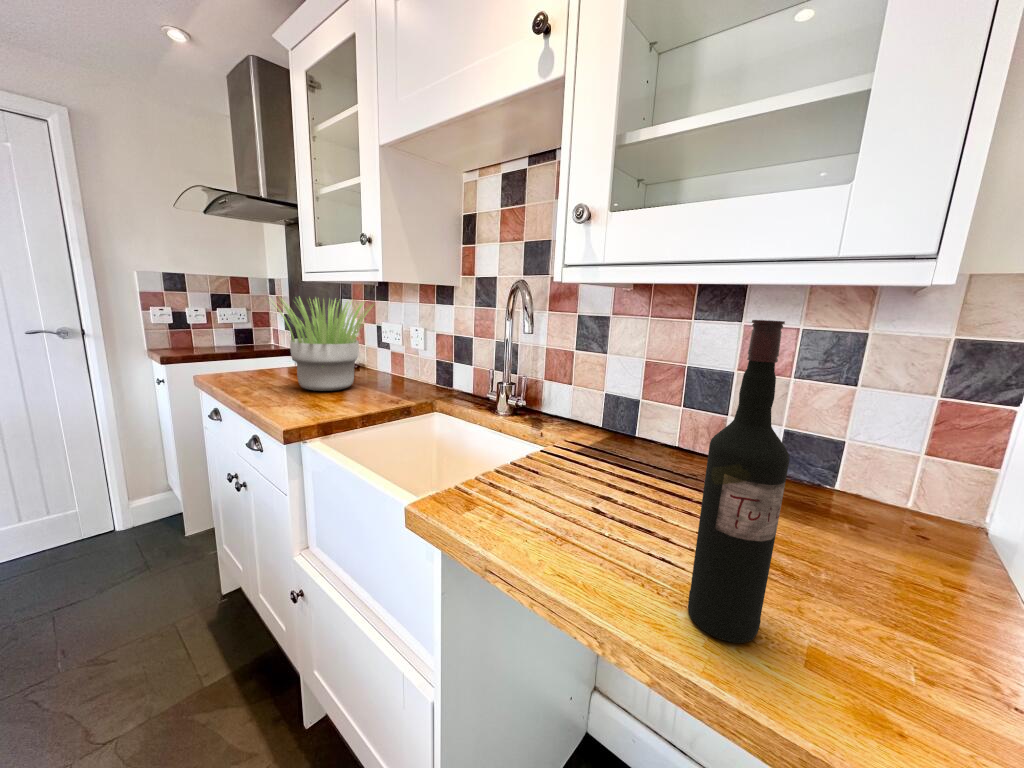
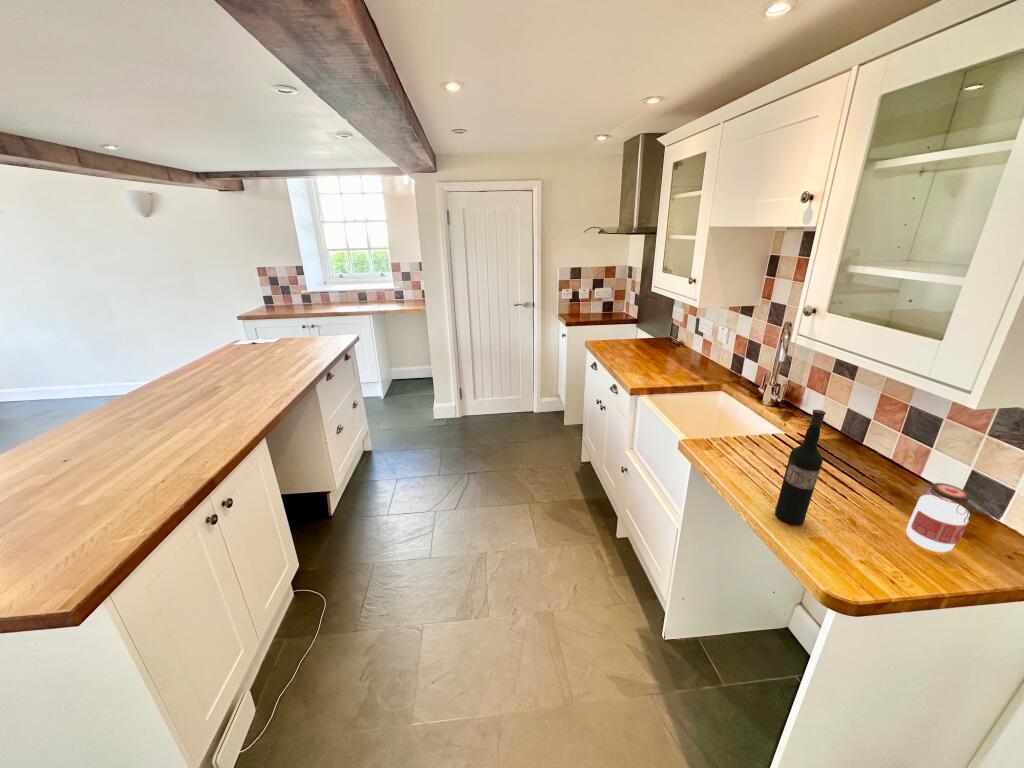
potted plant: present [275,298,374,391] -> none [628,302,697,365]
jar: none [836,445,951,579] -> present [906,483,974,552]

